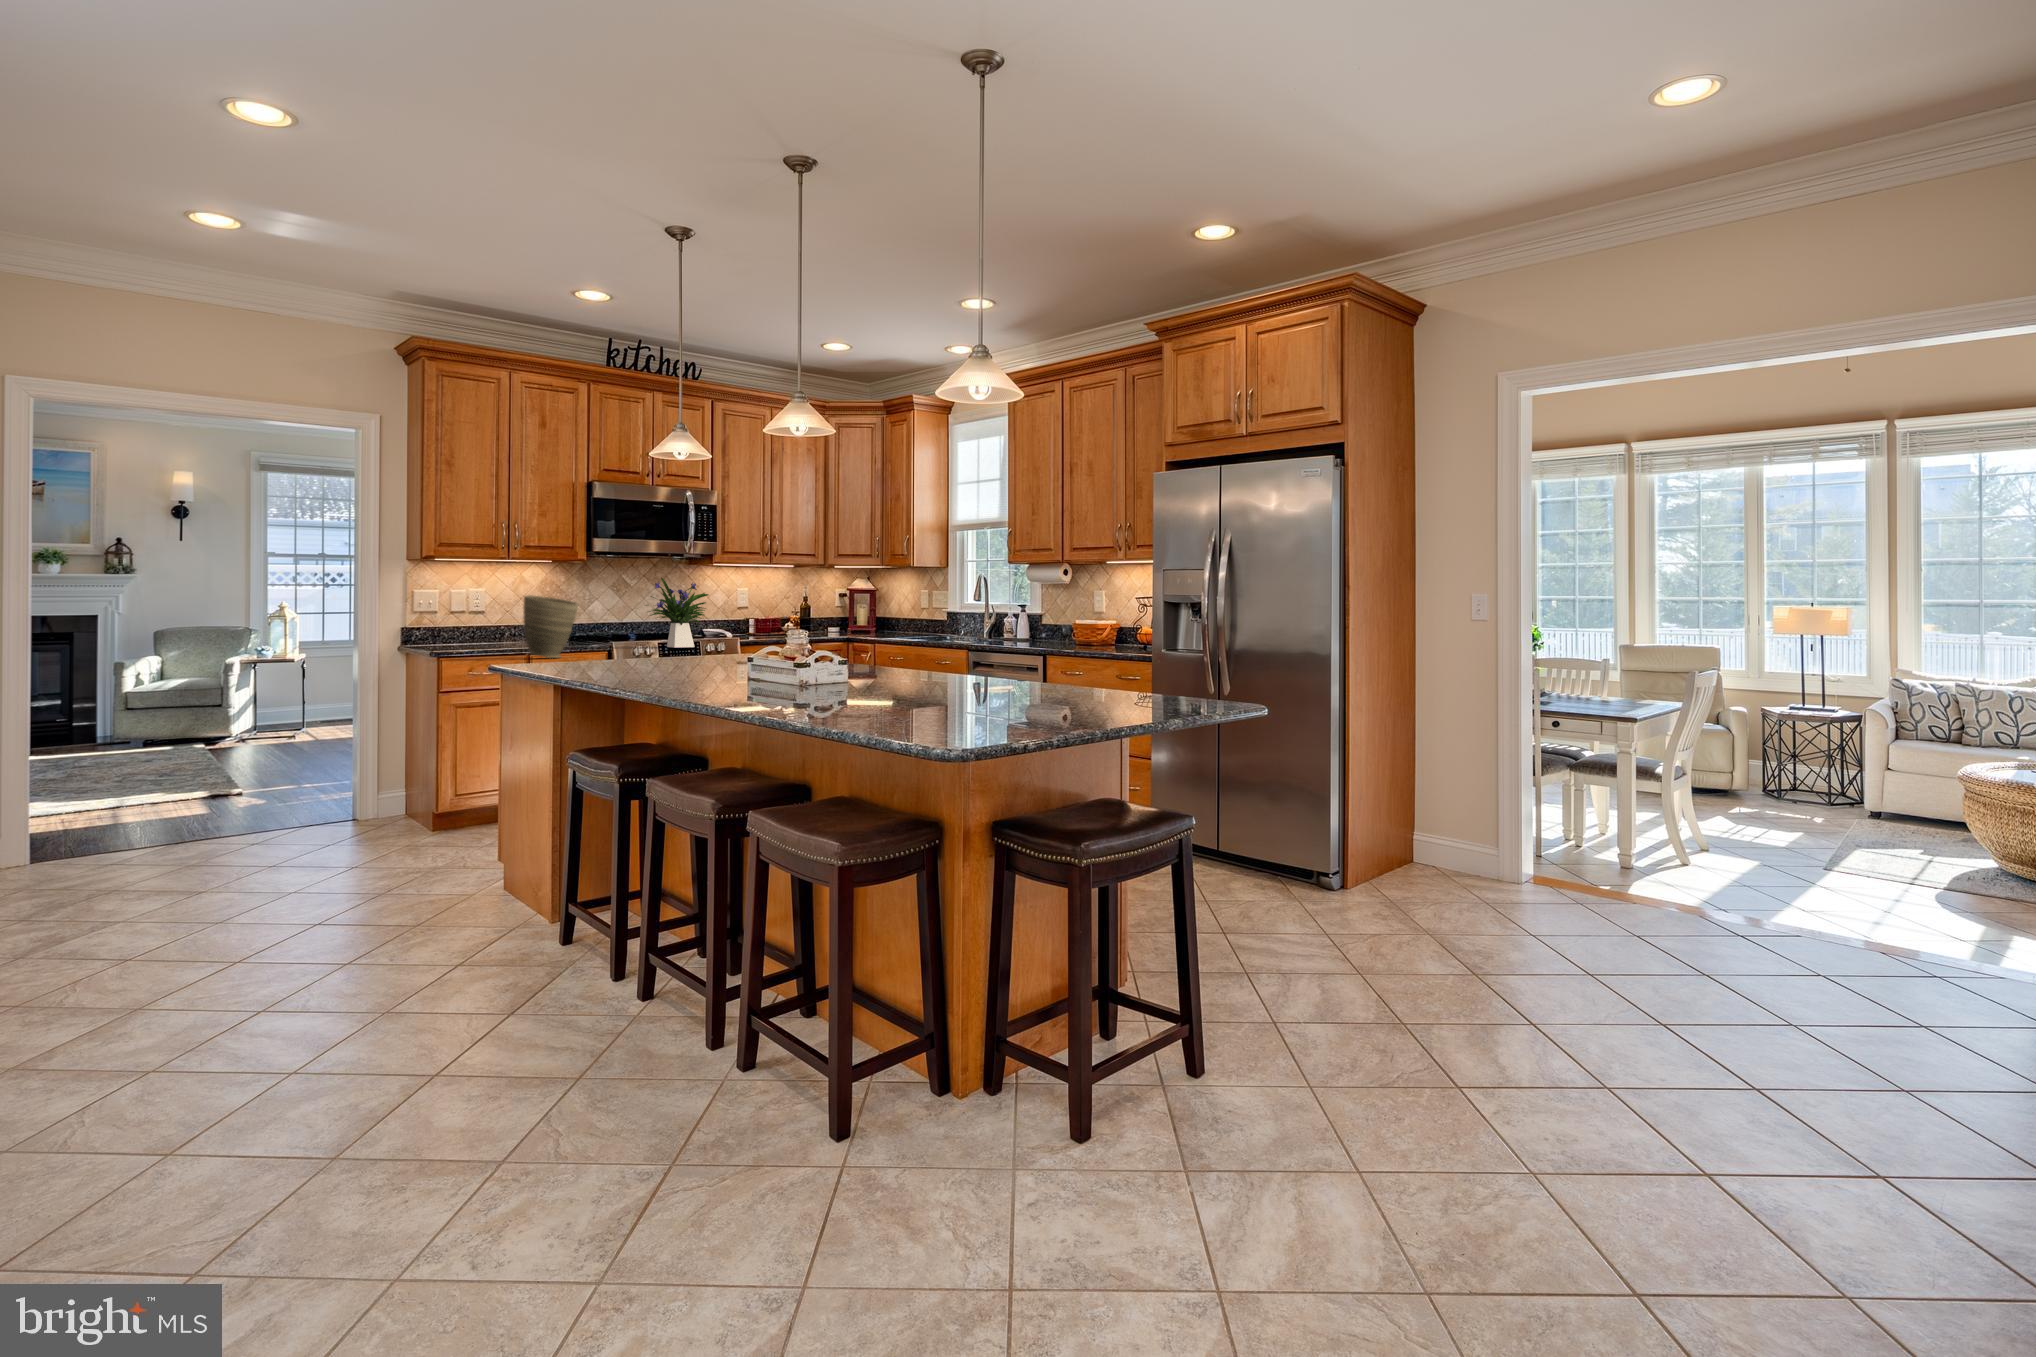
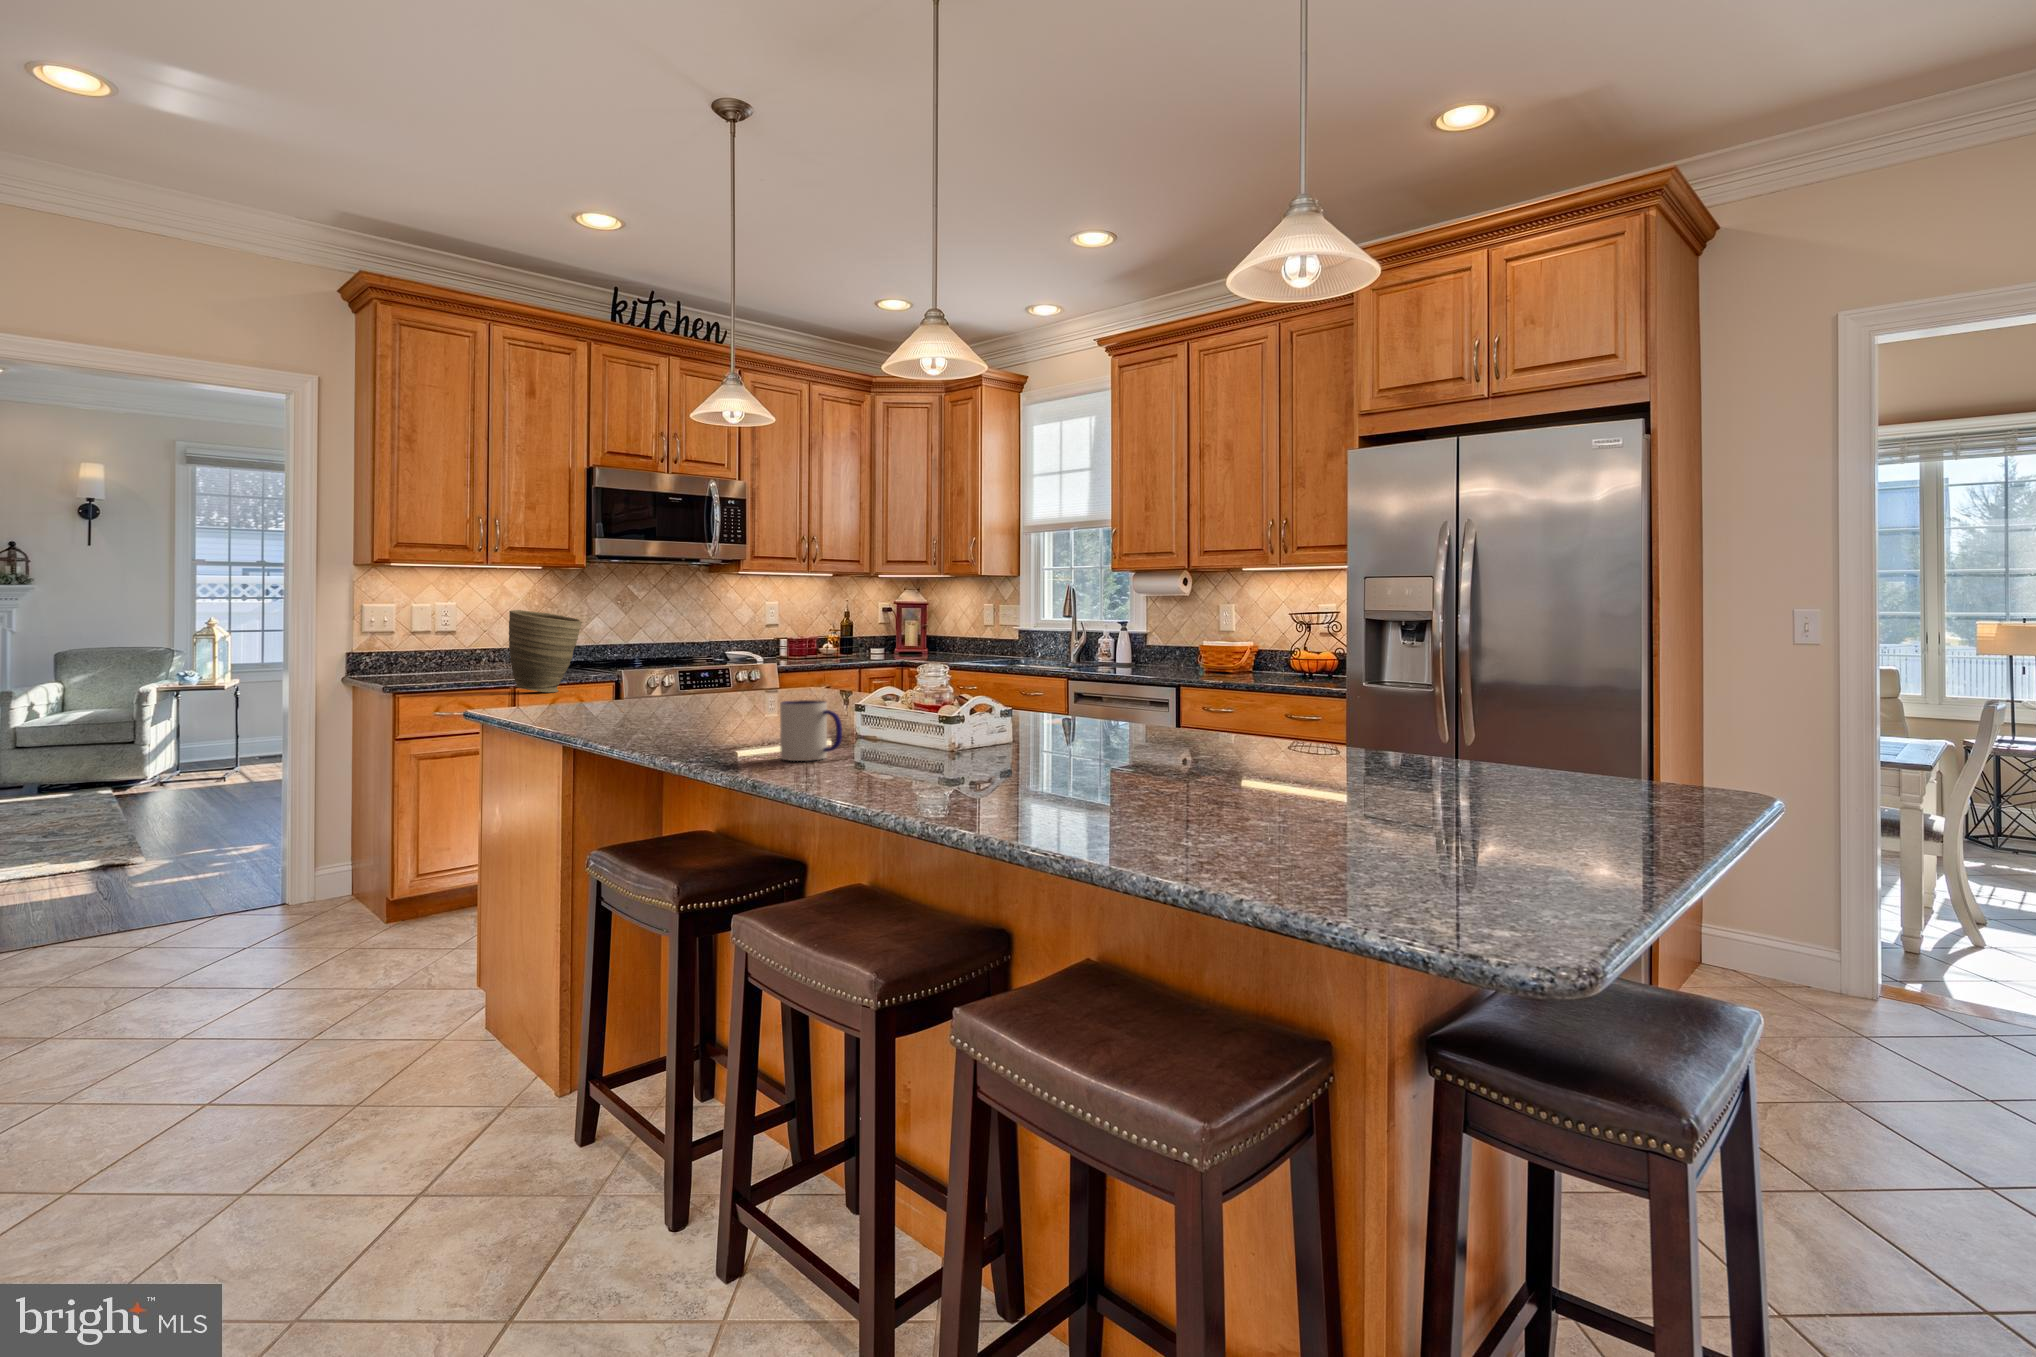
flower arrangement: present [649,577,708,648] -> none [656,587,739,675]
mug: none [673,651,710,687] -> present [780,700,842,761]

